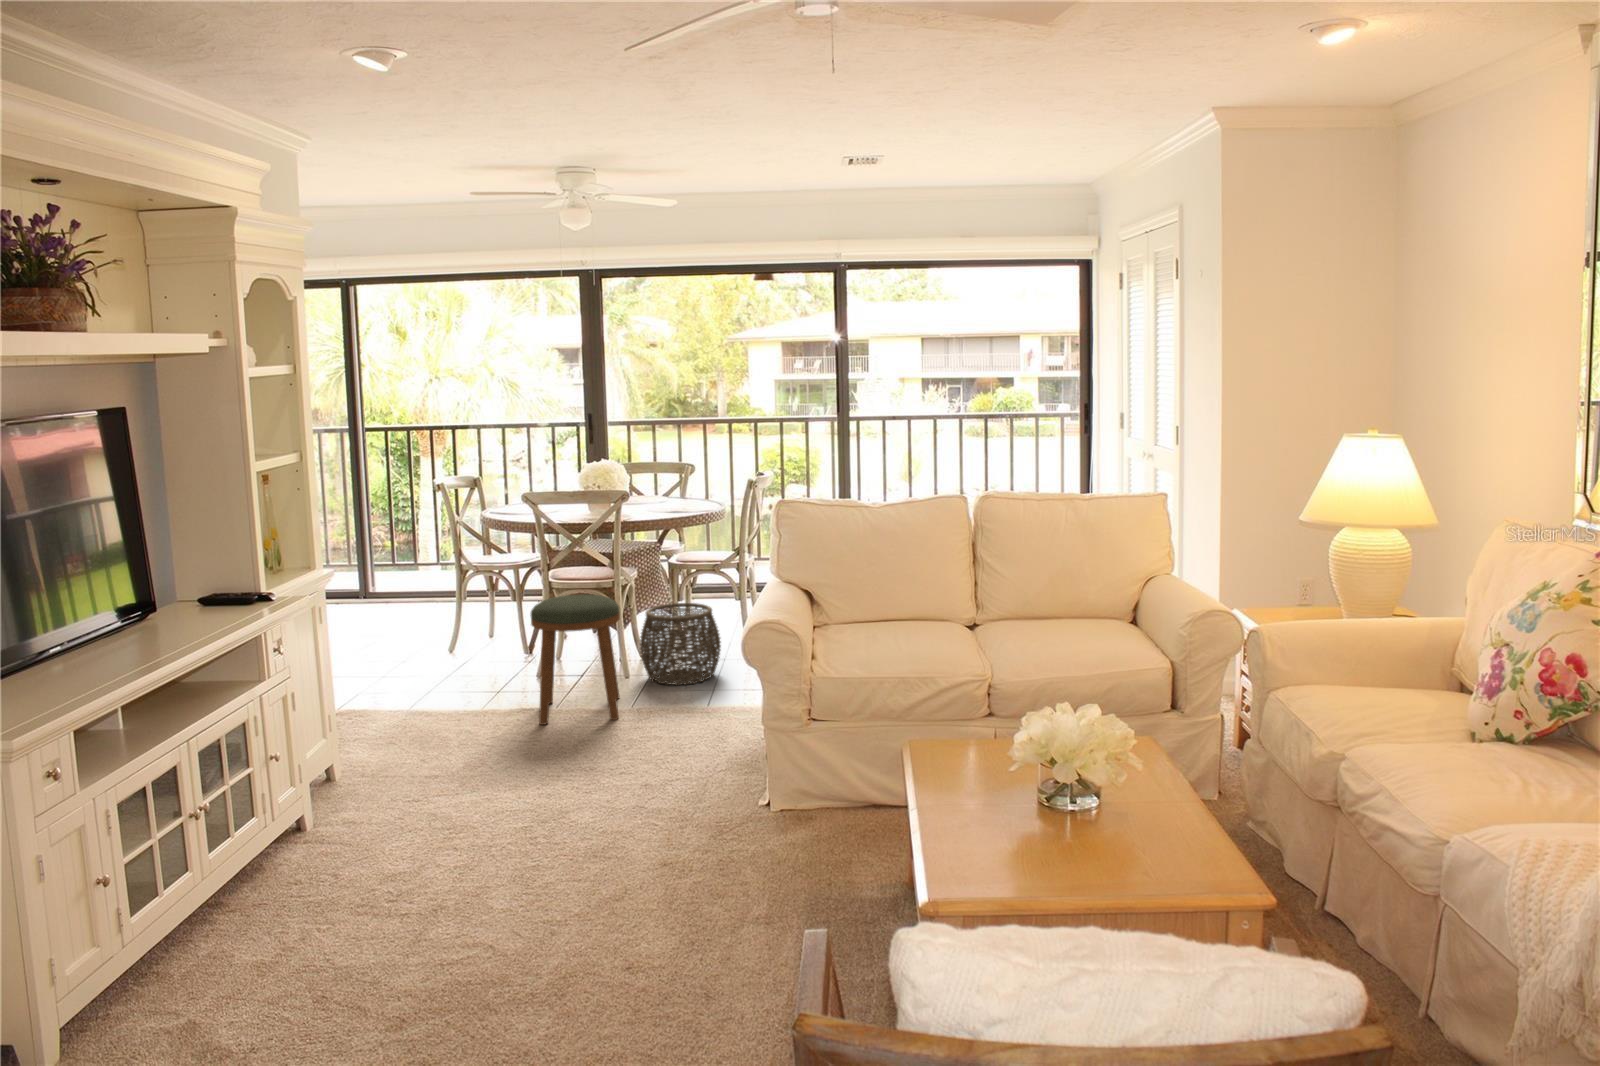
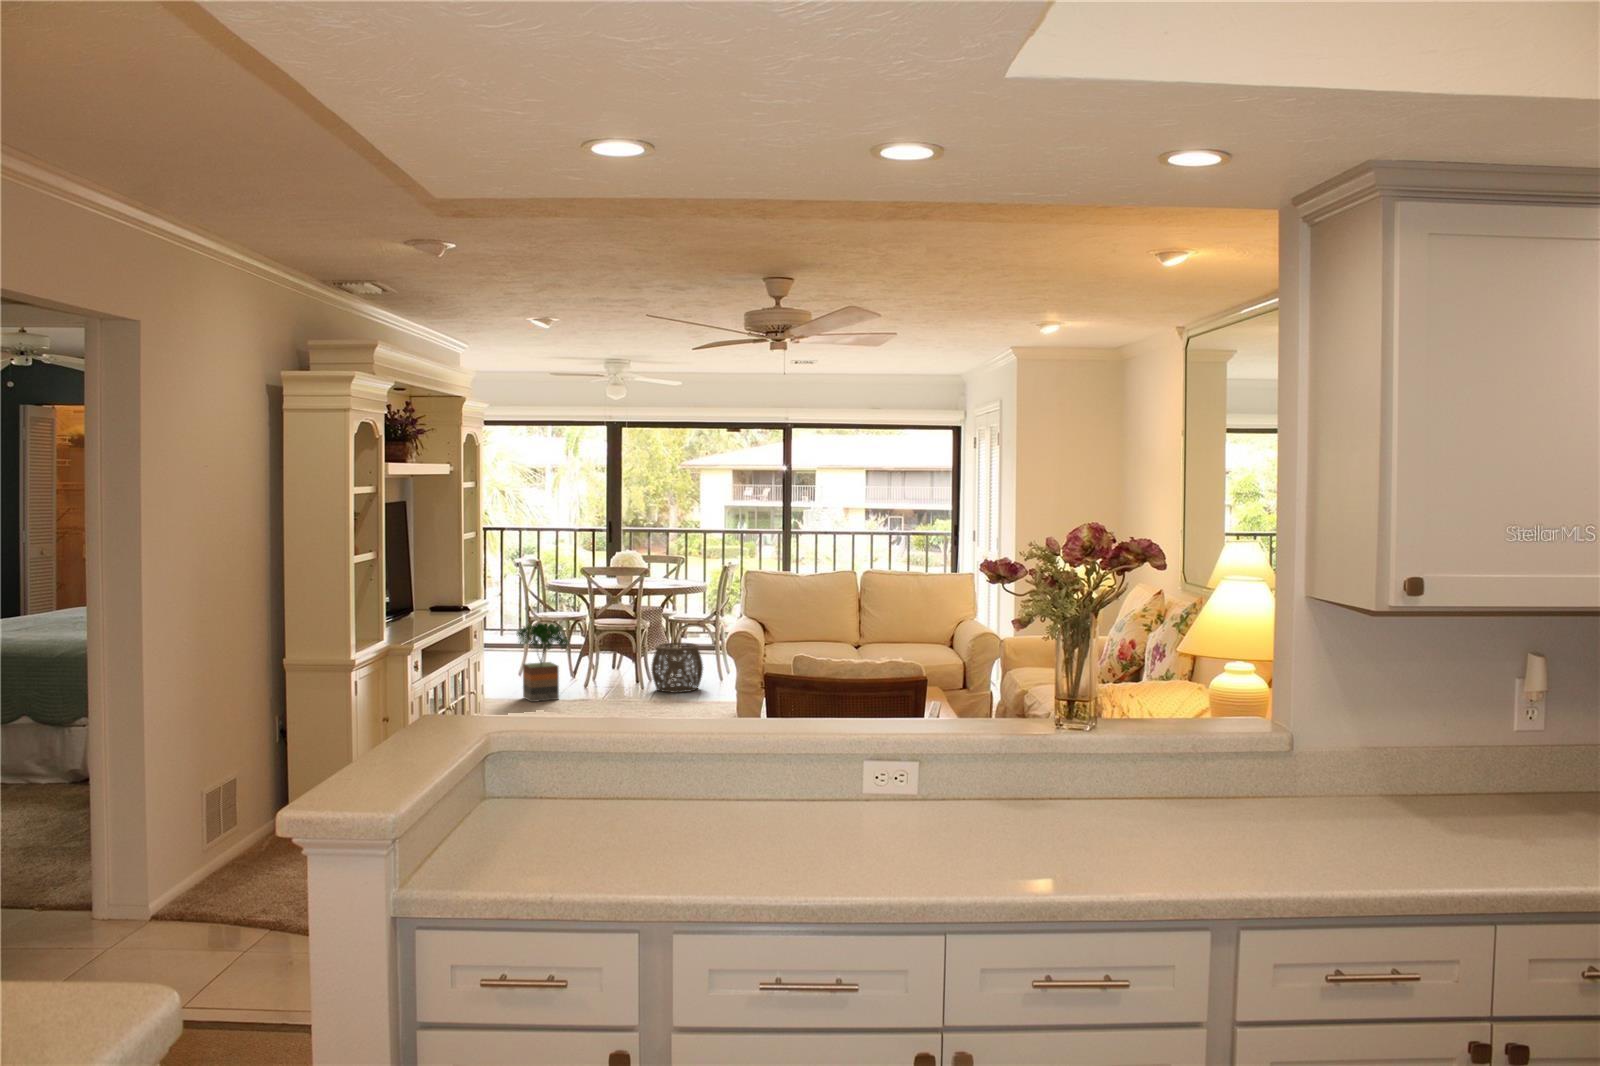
potted tree: none [417,580,508,710] -> present [517,623,569,702]
stool: present [530,595,620,725] -> none [589,631,644,708]

